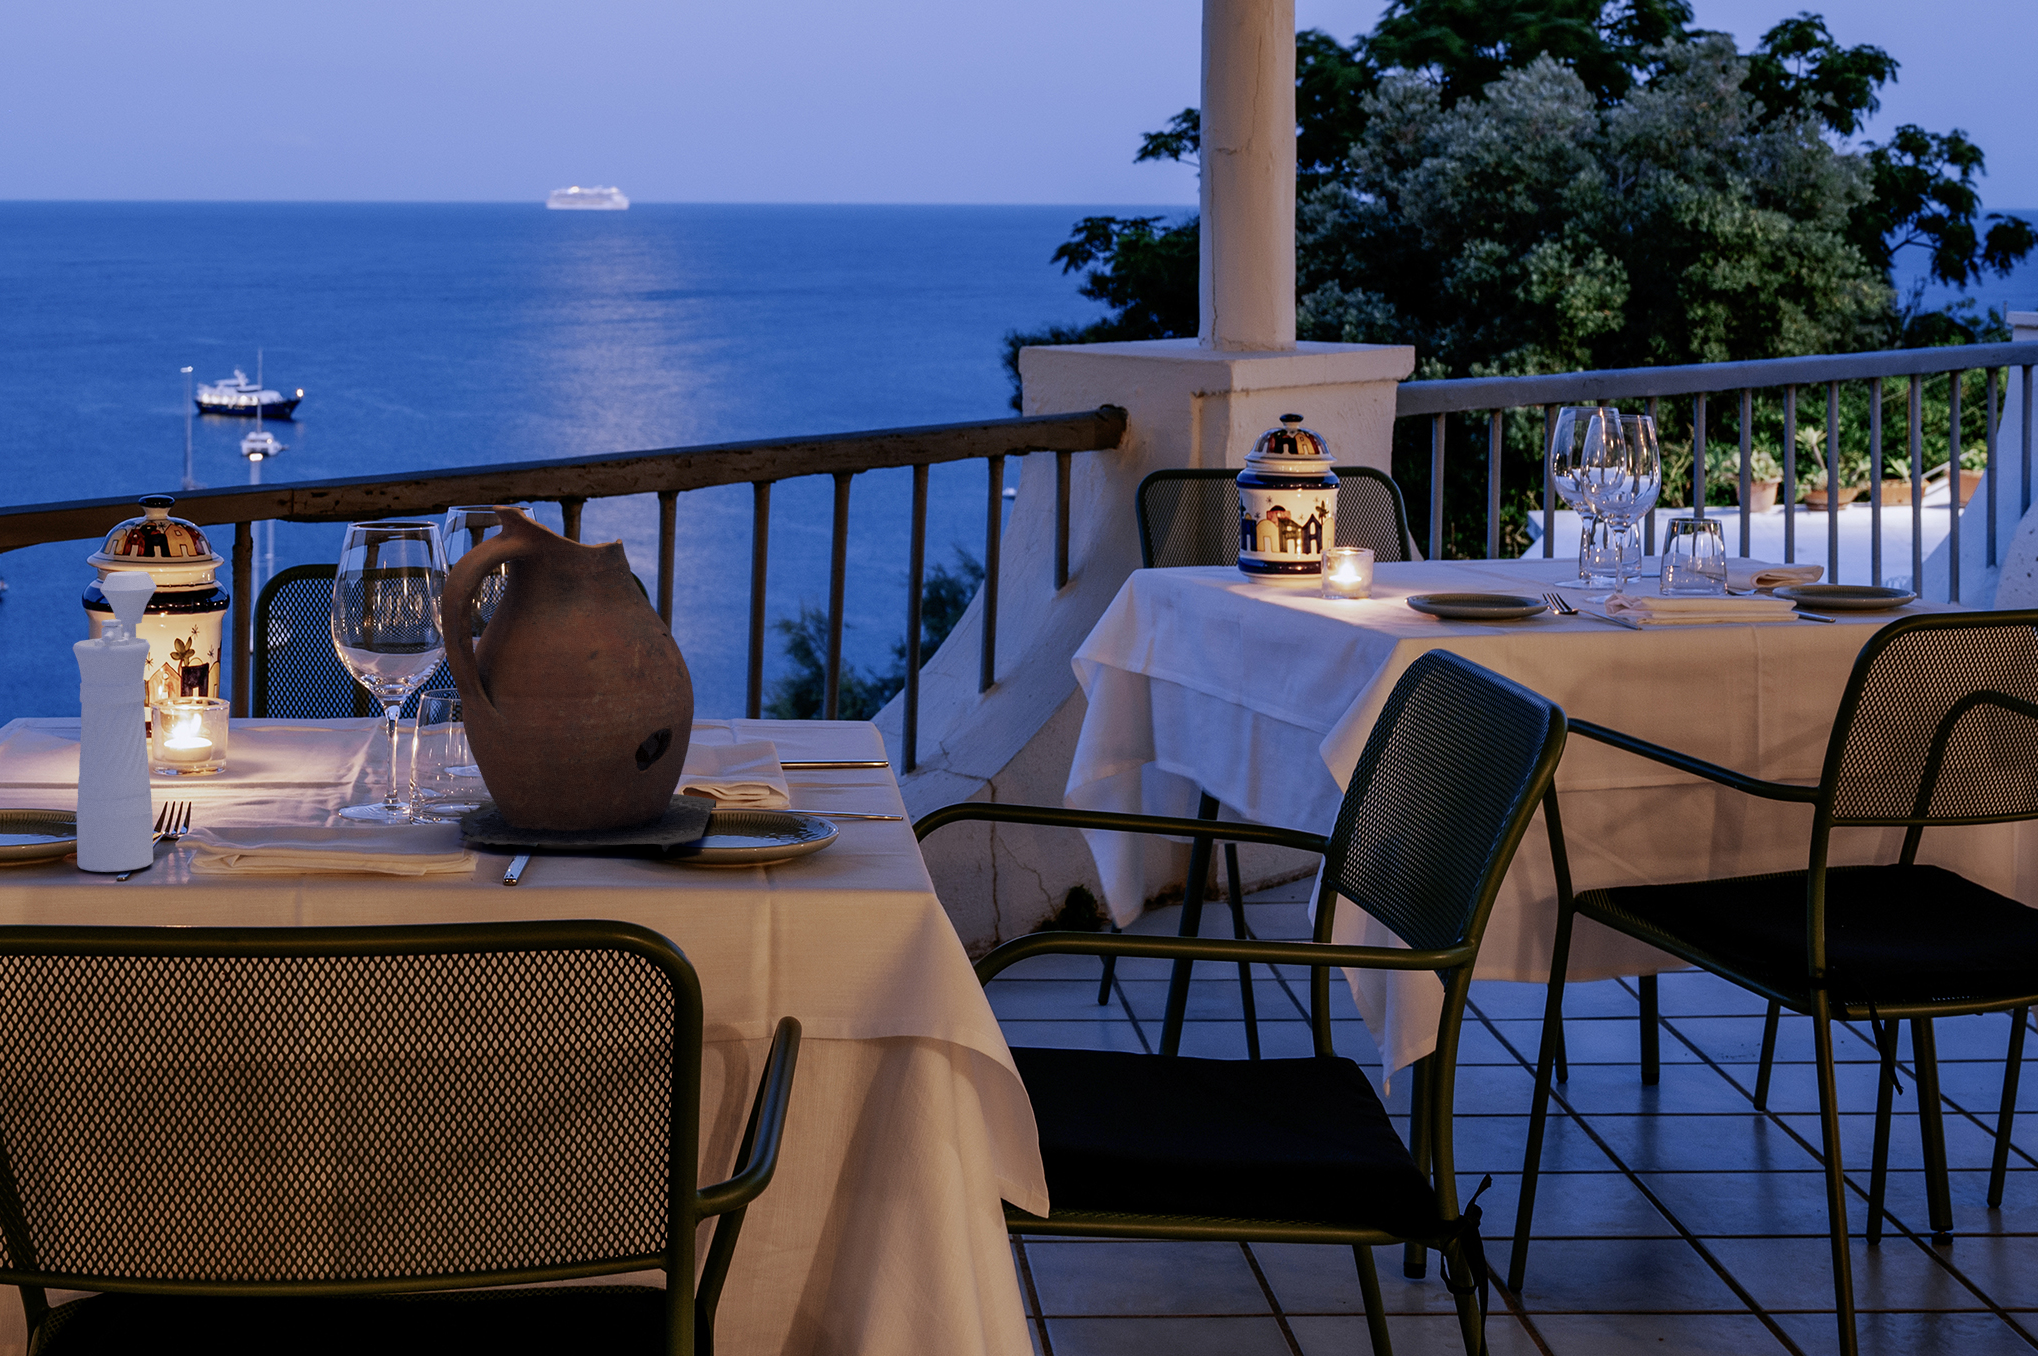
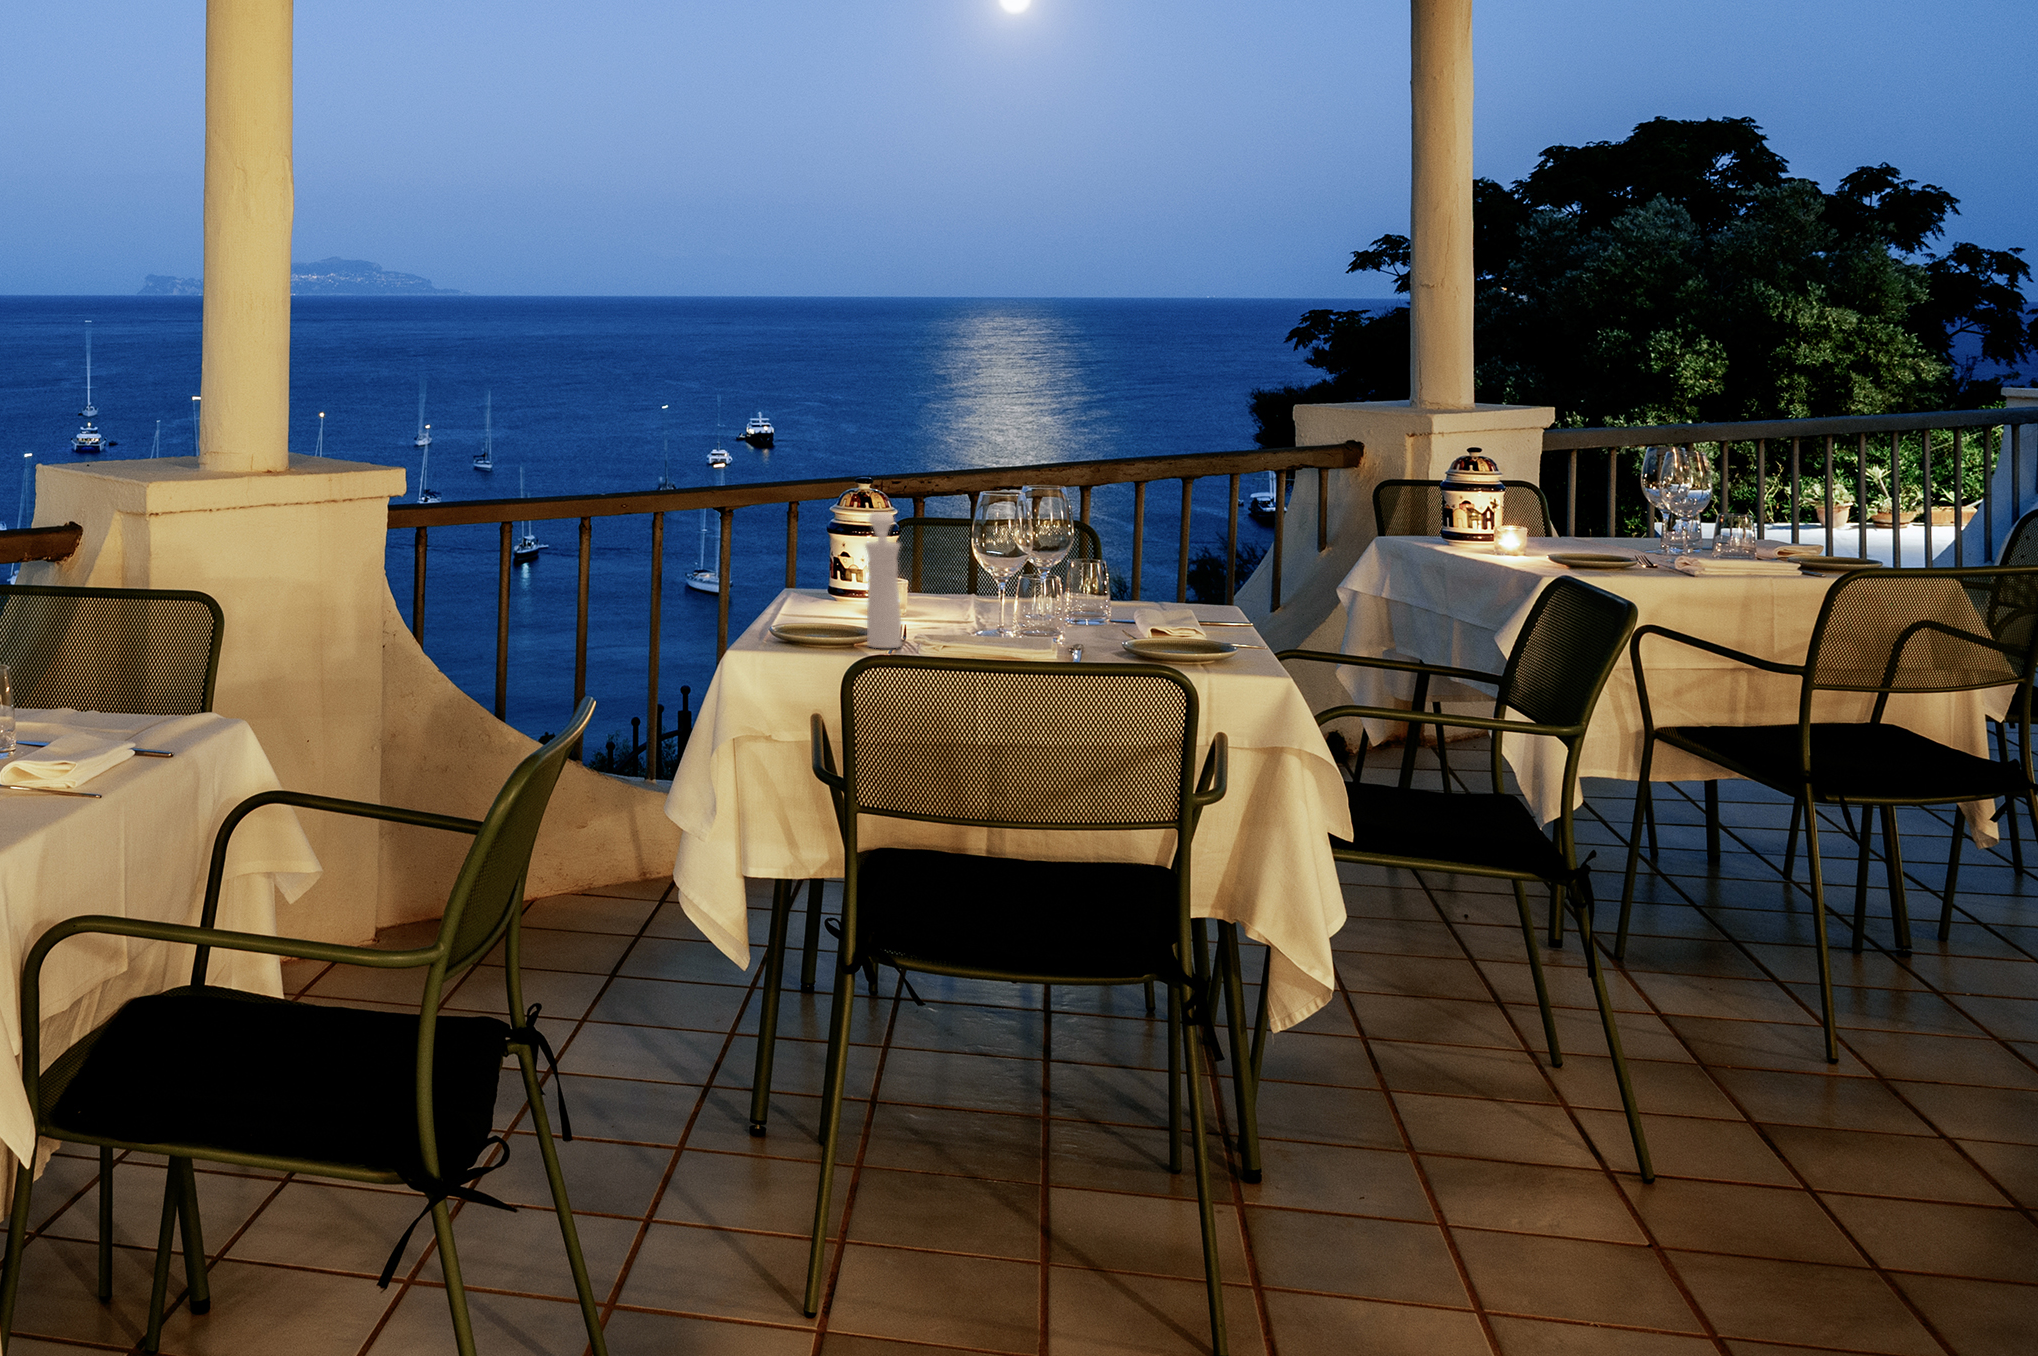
ceramic pitcher: present [441,505,716,852] -> none [1033,484,1166,652]

